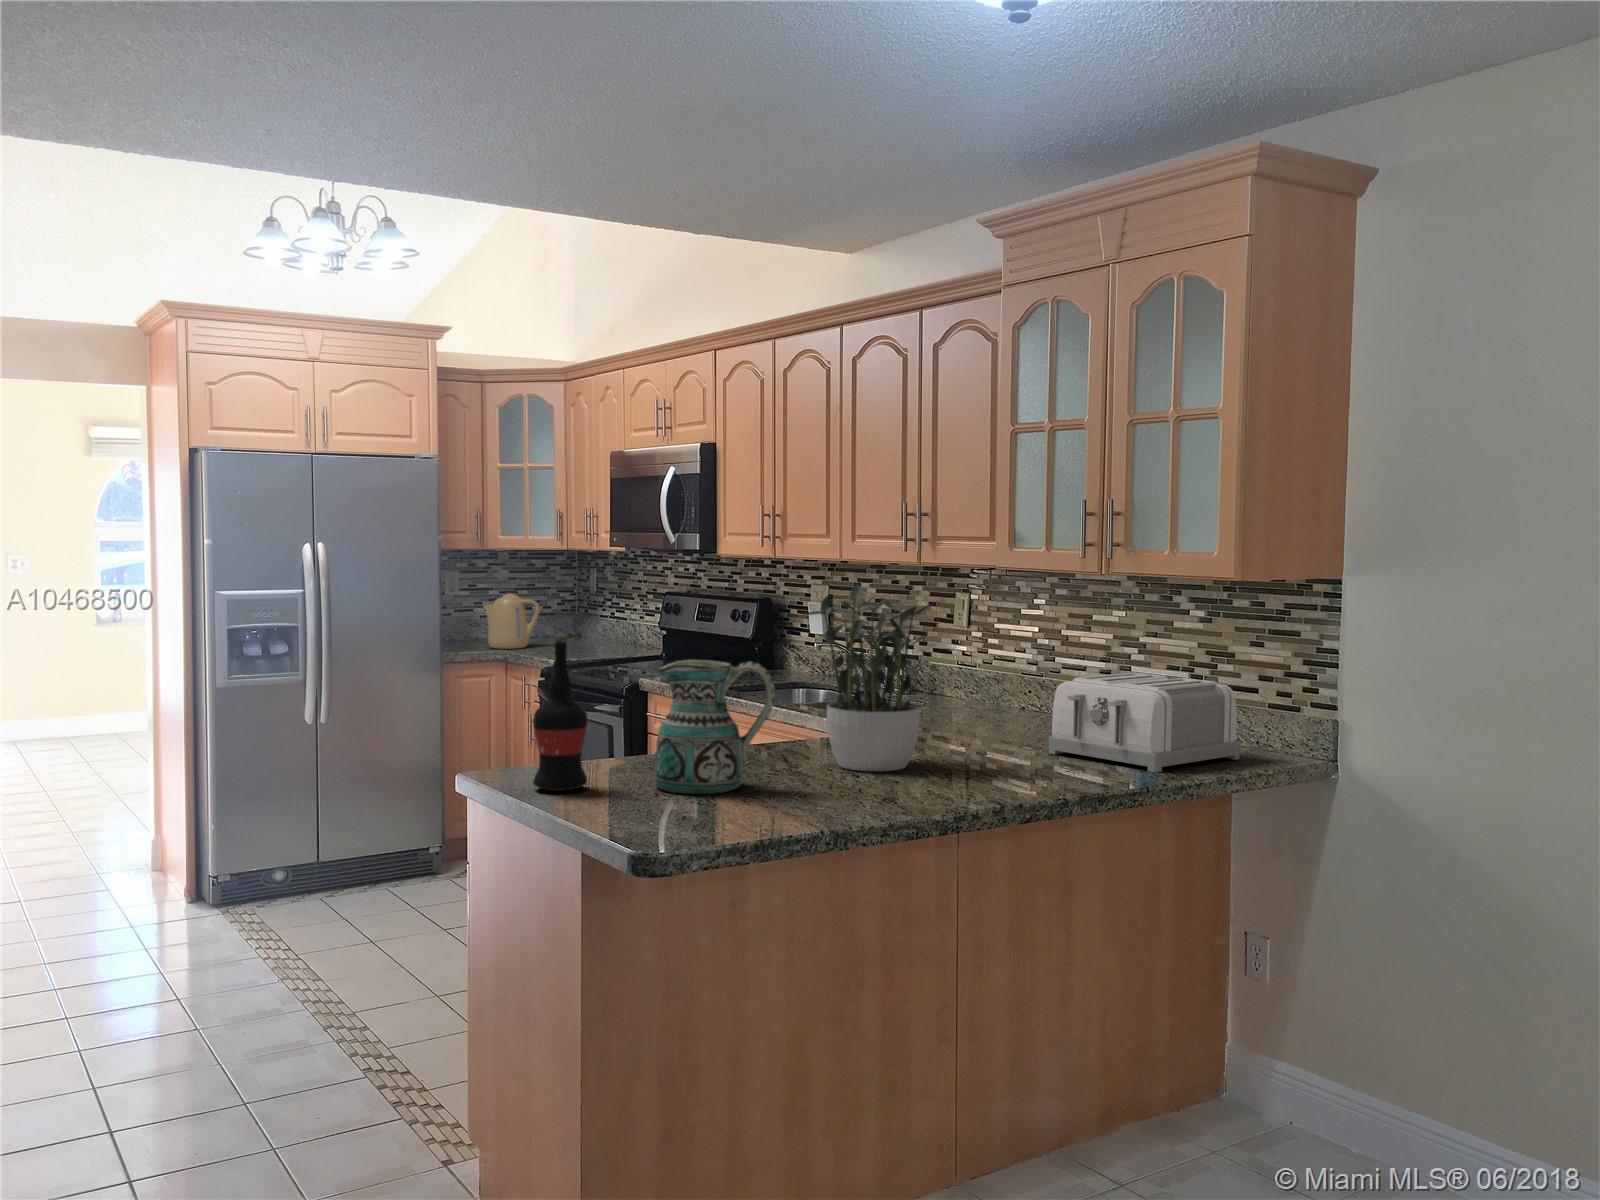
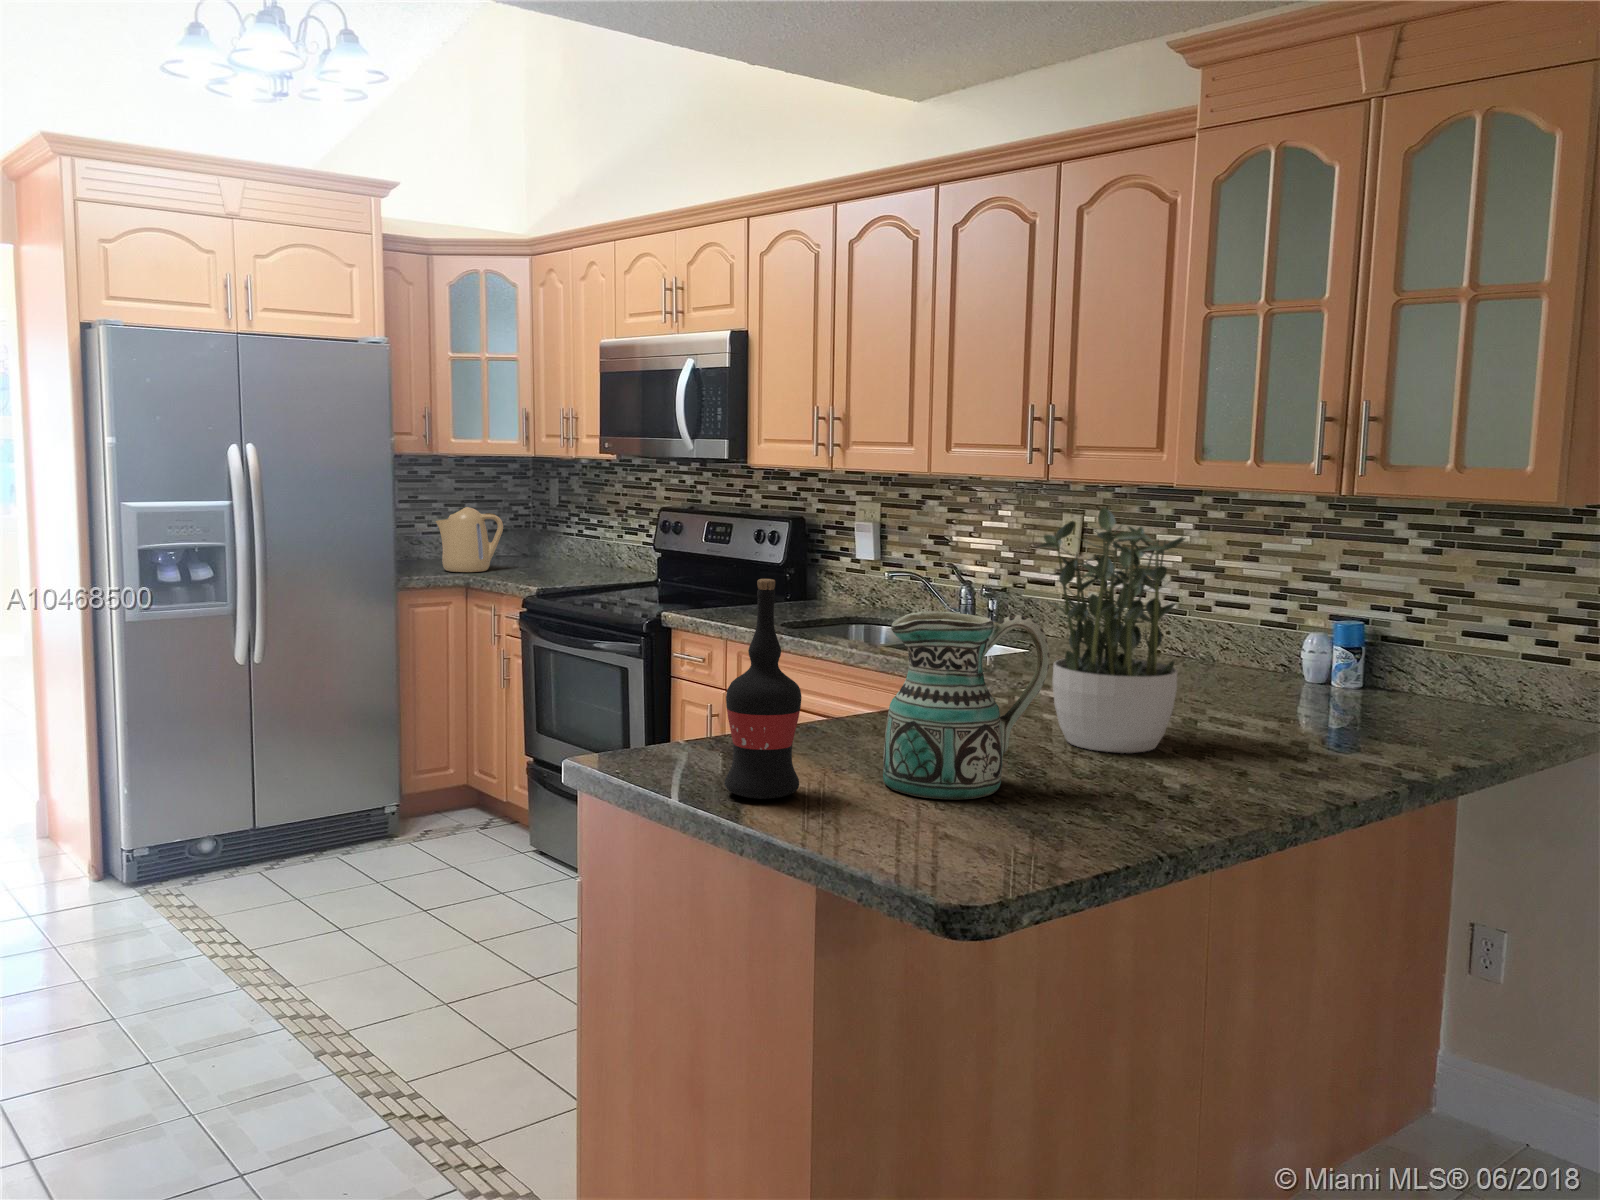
toaster: present [1049,673,1240,772] -> none [1289,617,1518,747]

